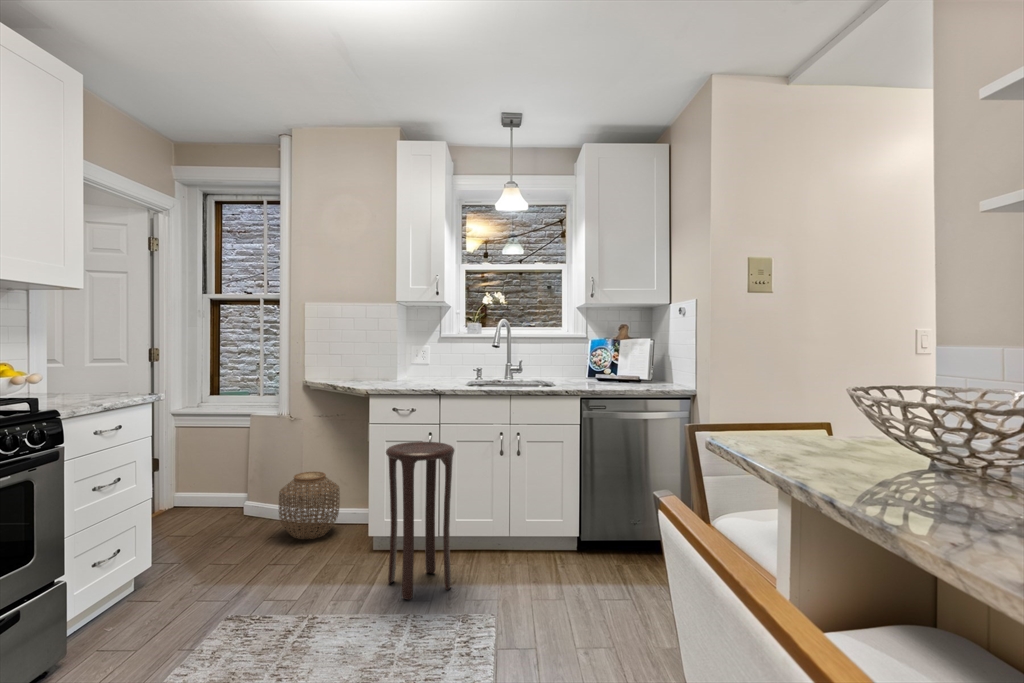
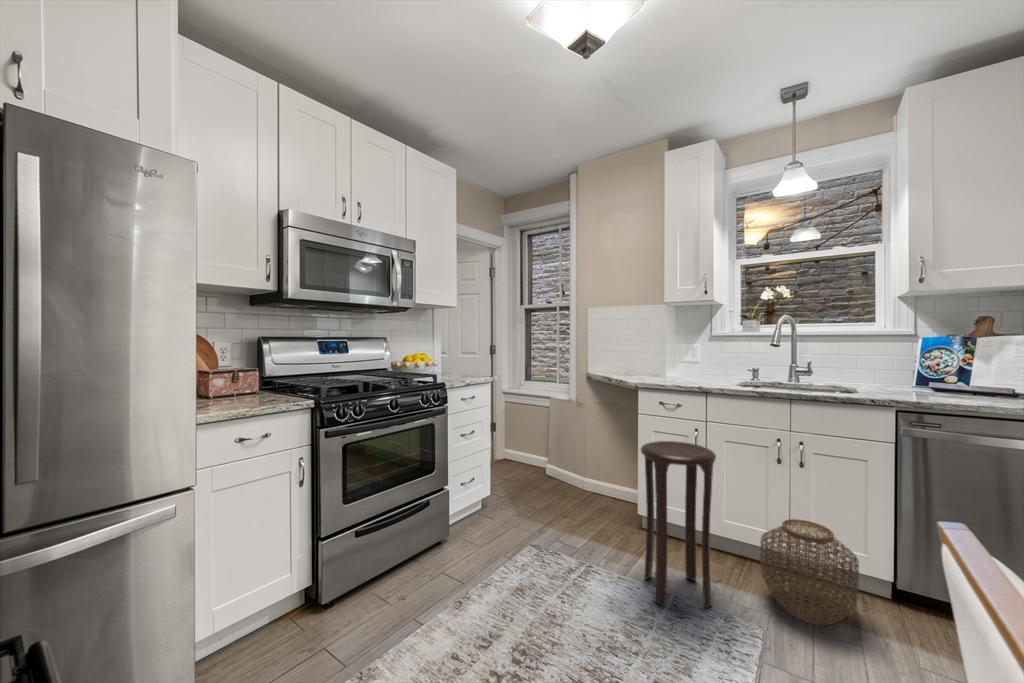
woven basket: present [279,472,340,539] -> present [760,519,859,625]

